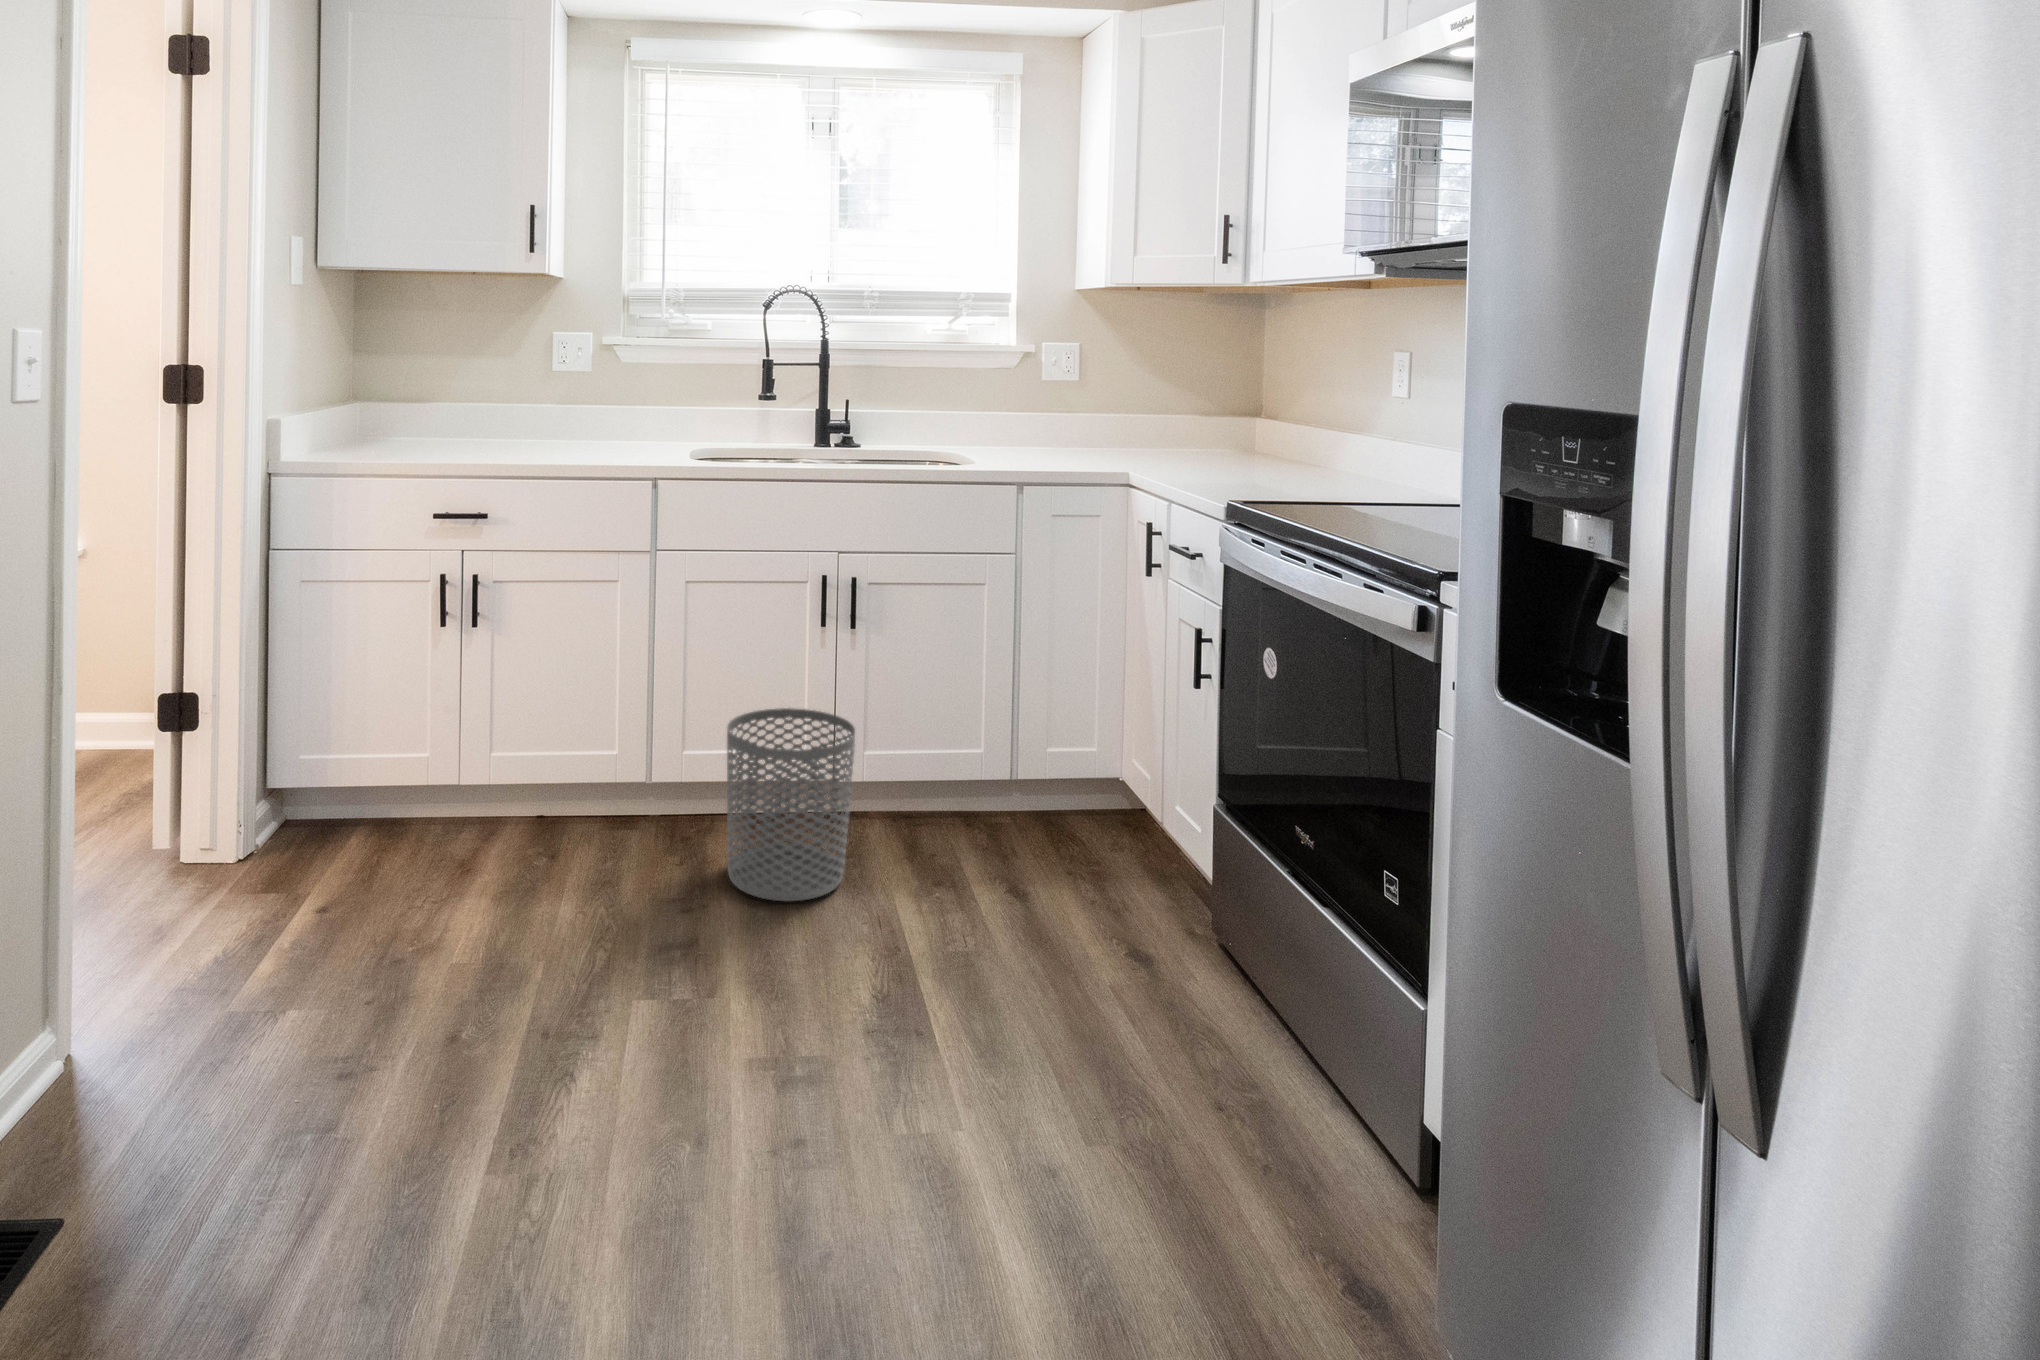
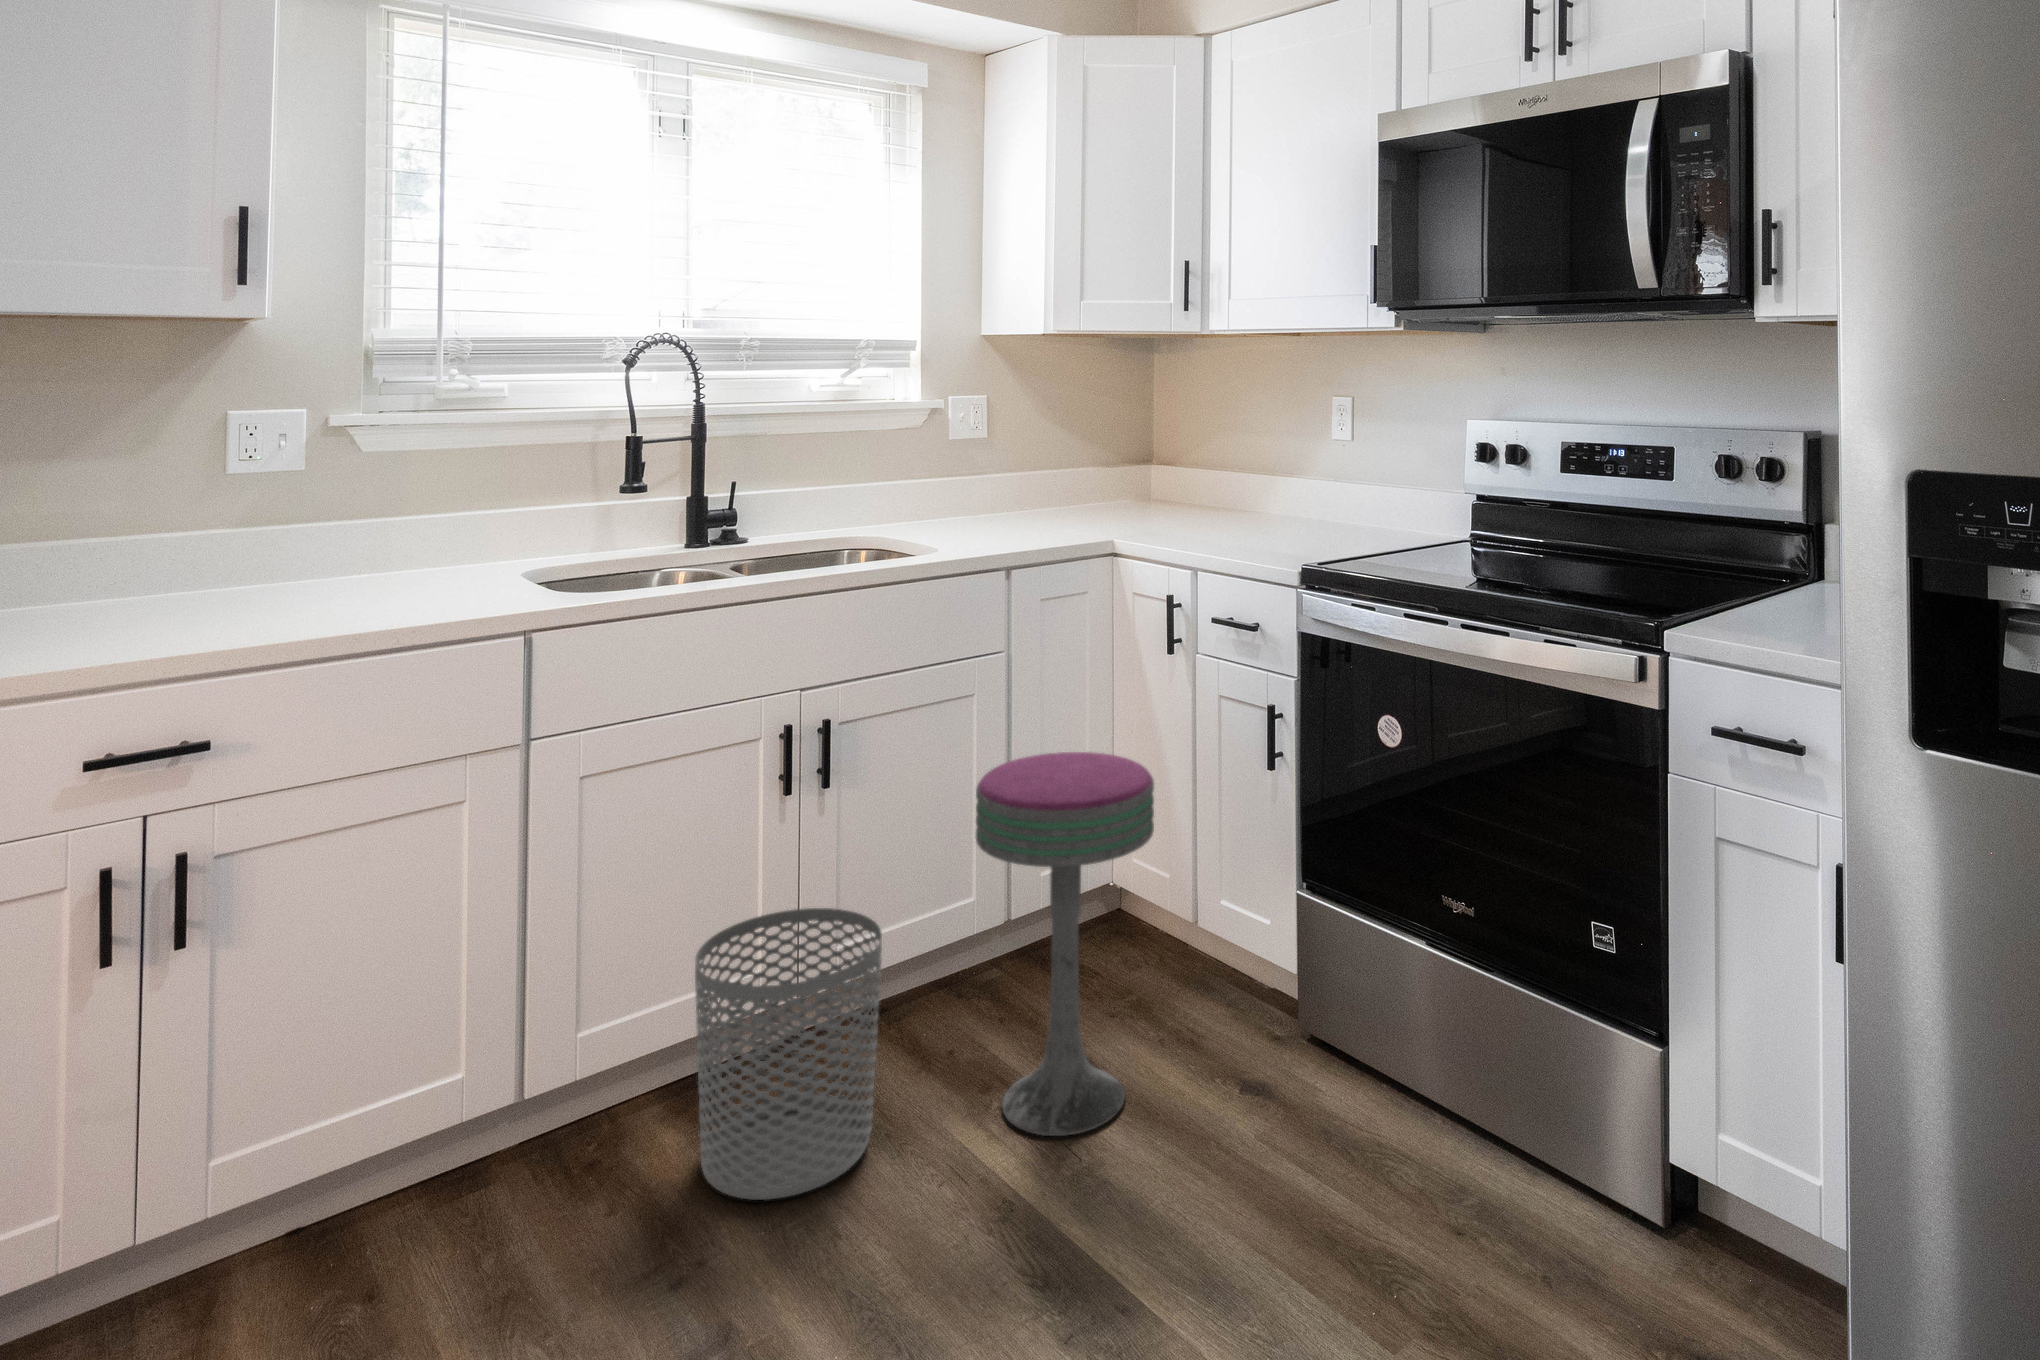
bar stool: none [922,632,1069,935] -> present [976,752,1154,1136]

